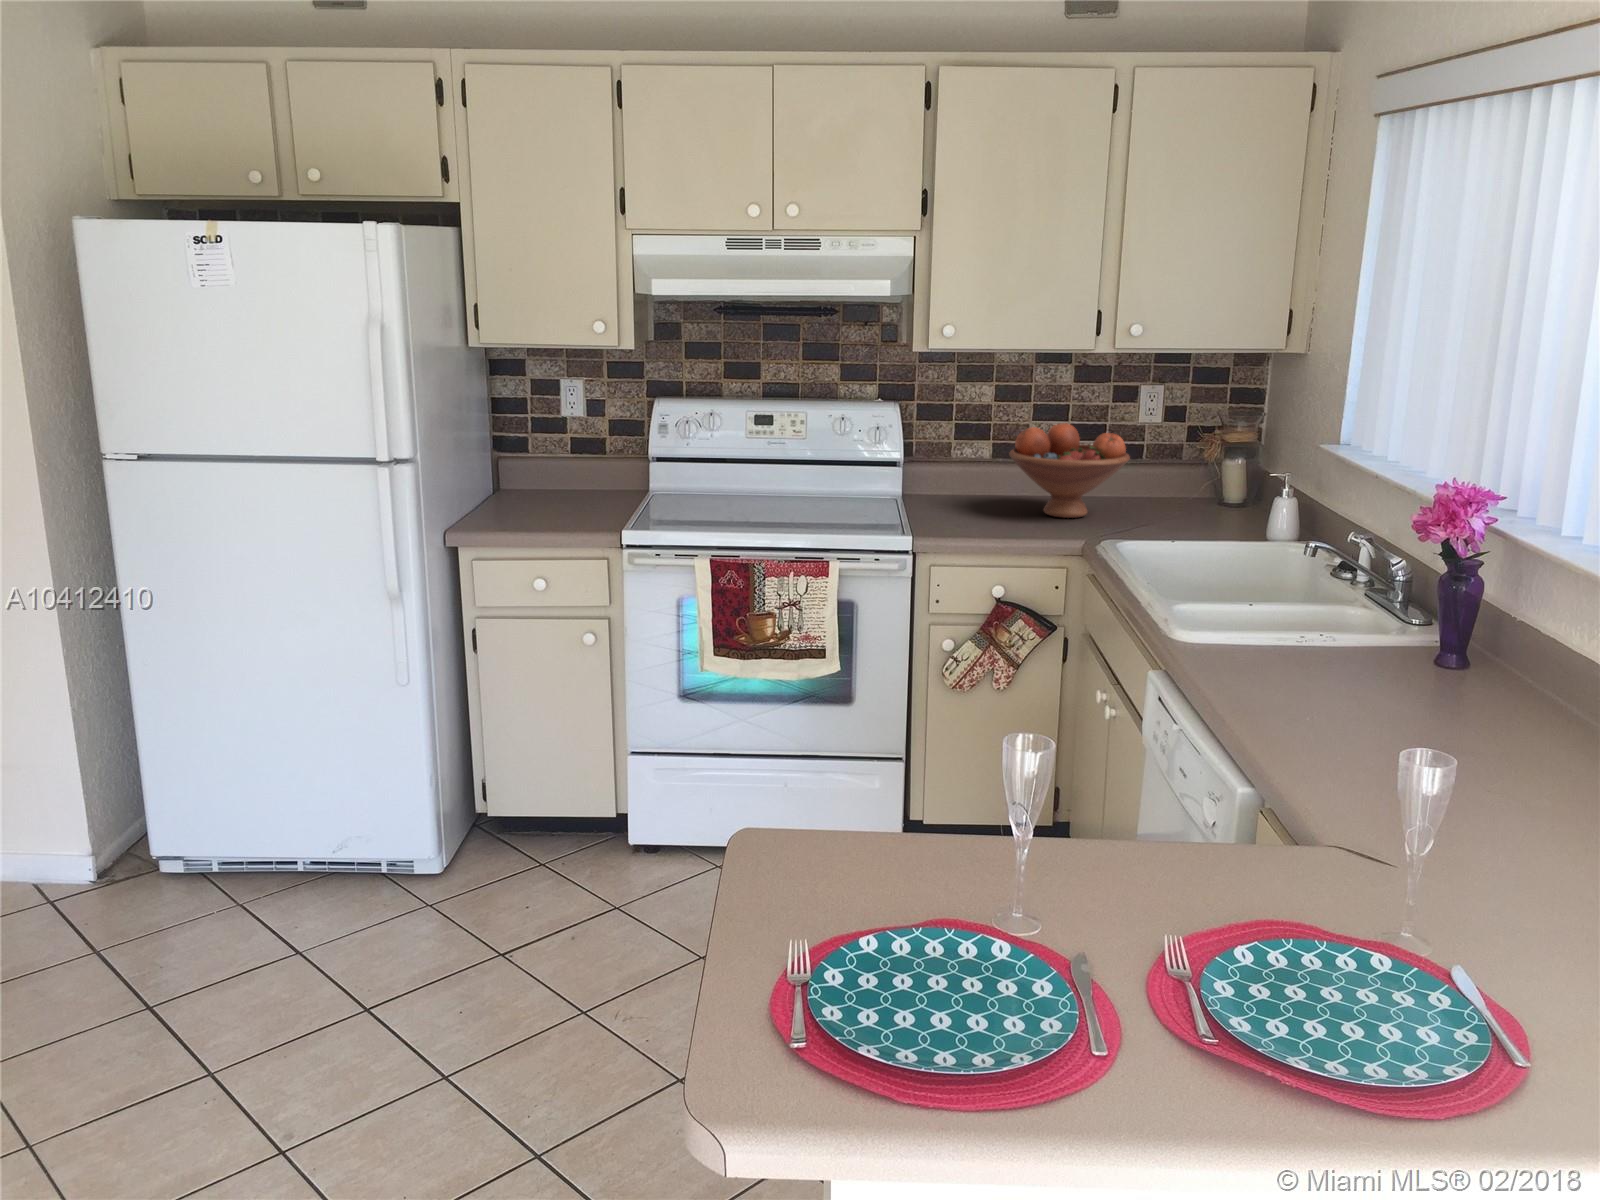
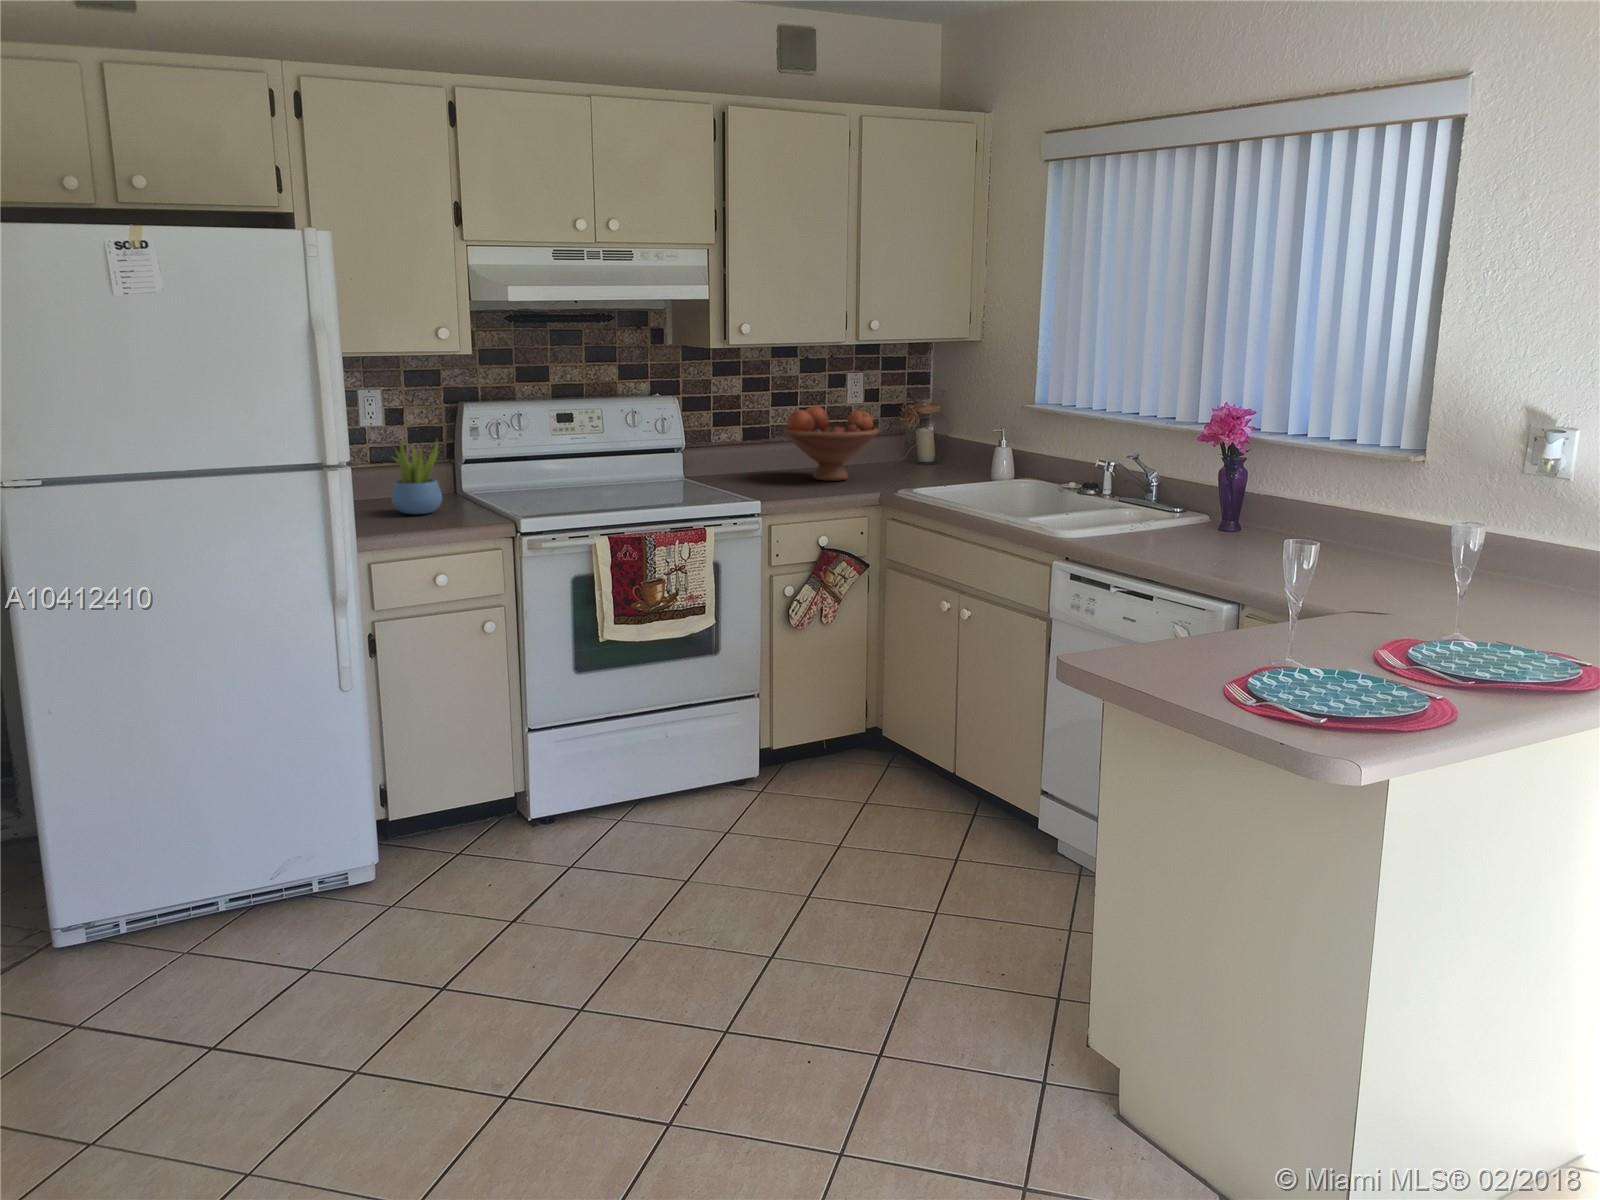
succulent plant: none [532,435,583,513] -> present [392,440,442,514]

